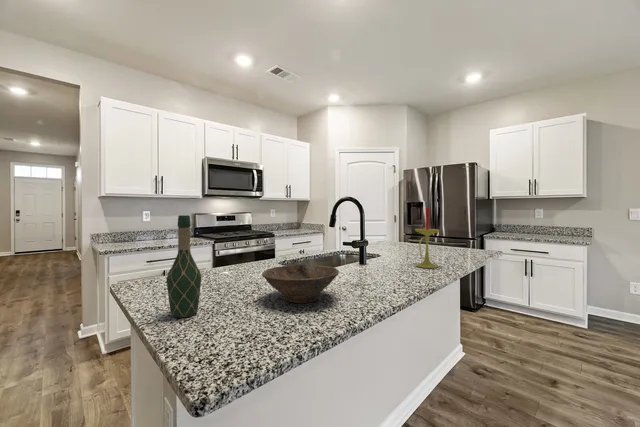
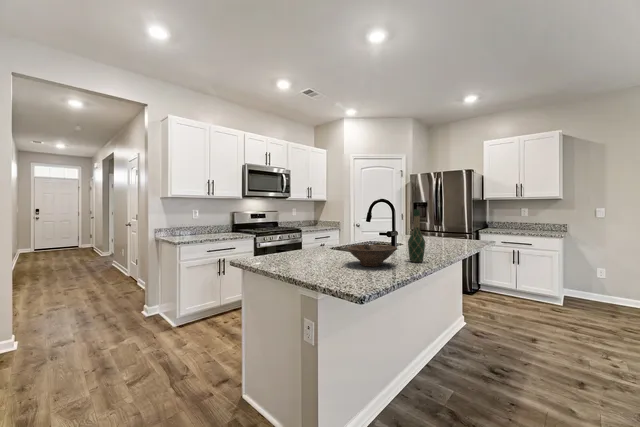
candle: present [415,208,439,268] -> none [434,206,452,250]
wine bottle: present [167,215,201,317] -> present [408,210,425,262]

